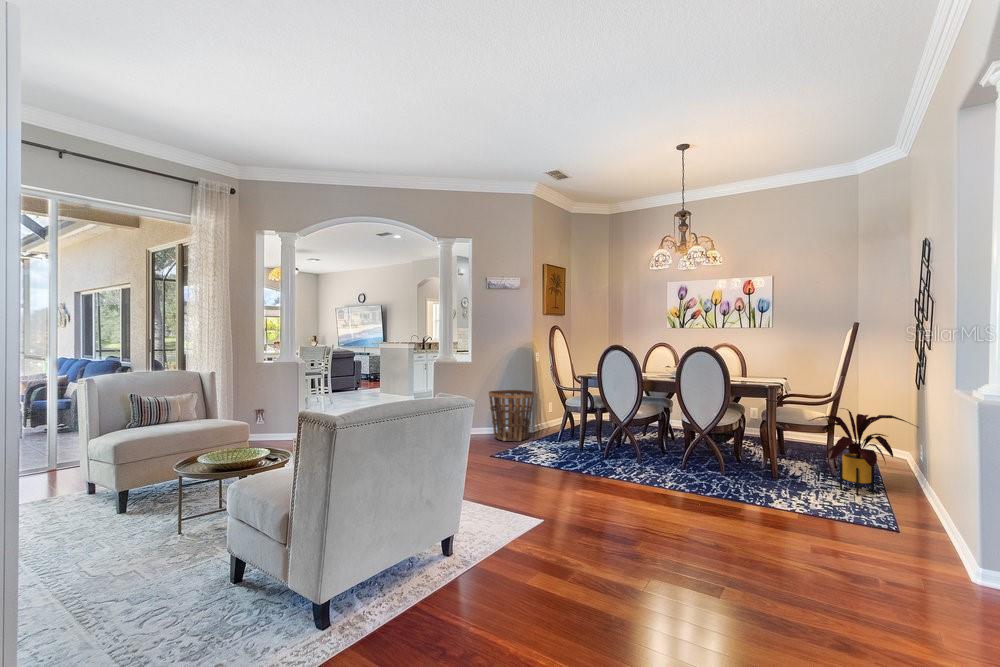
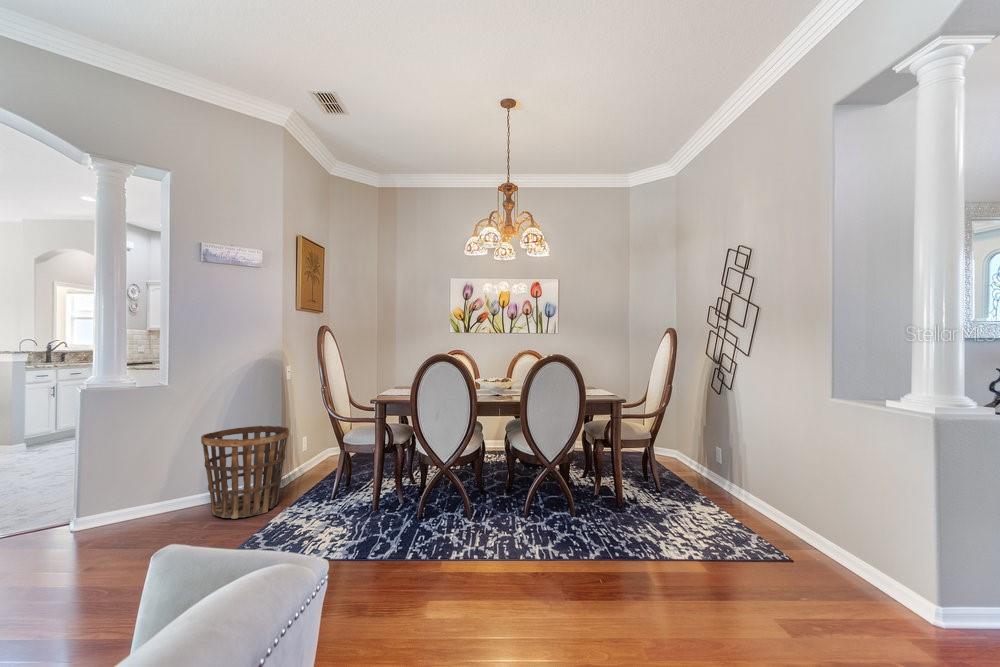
house plant: present [809,409,919,495] -> none [656,419,745,512]

